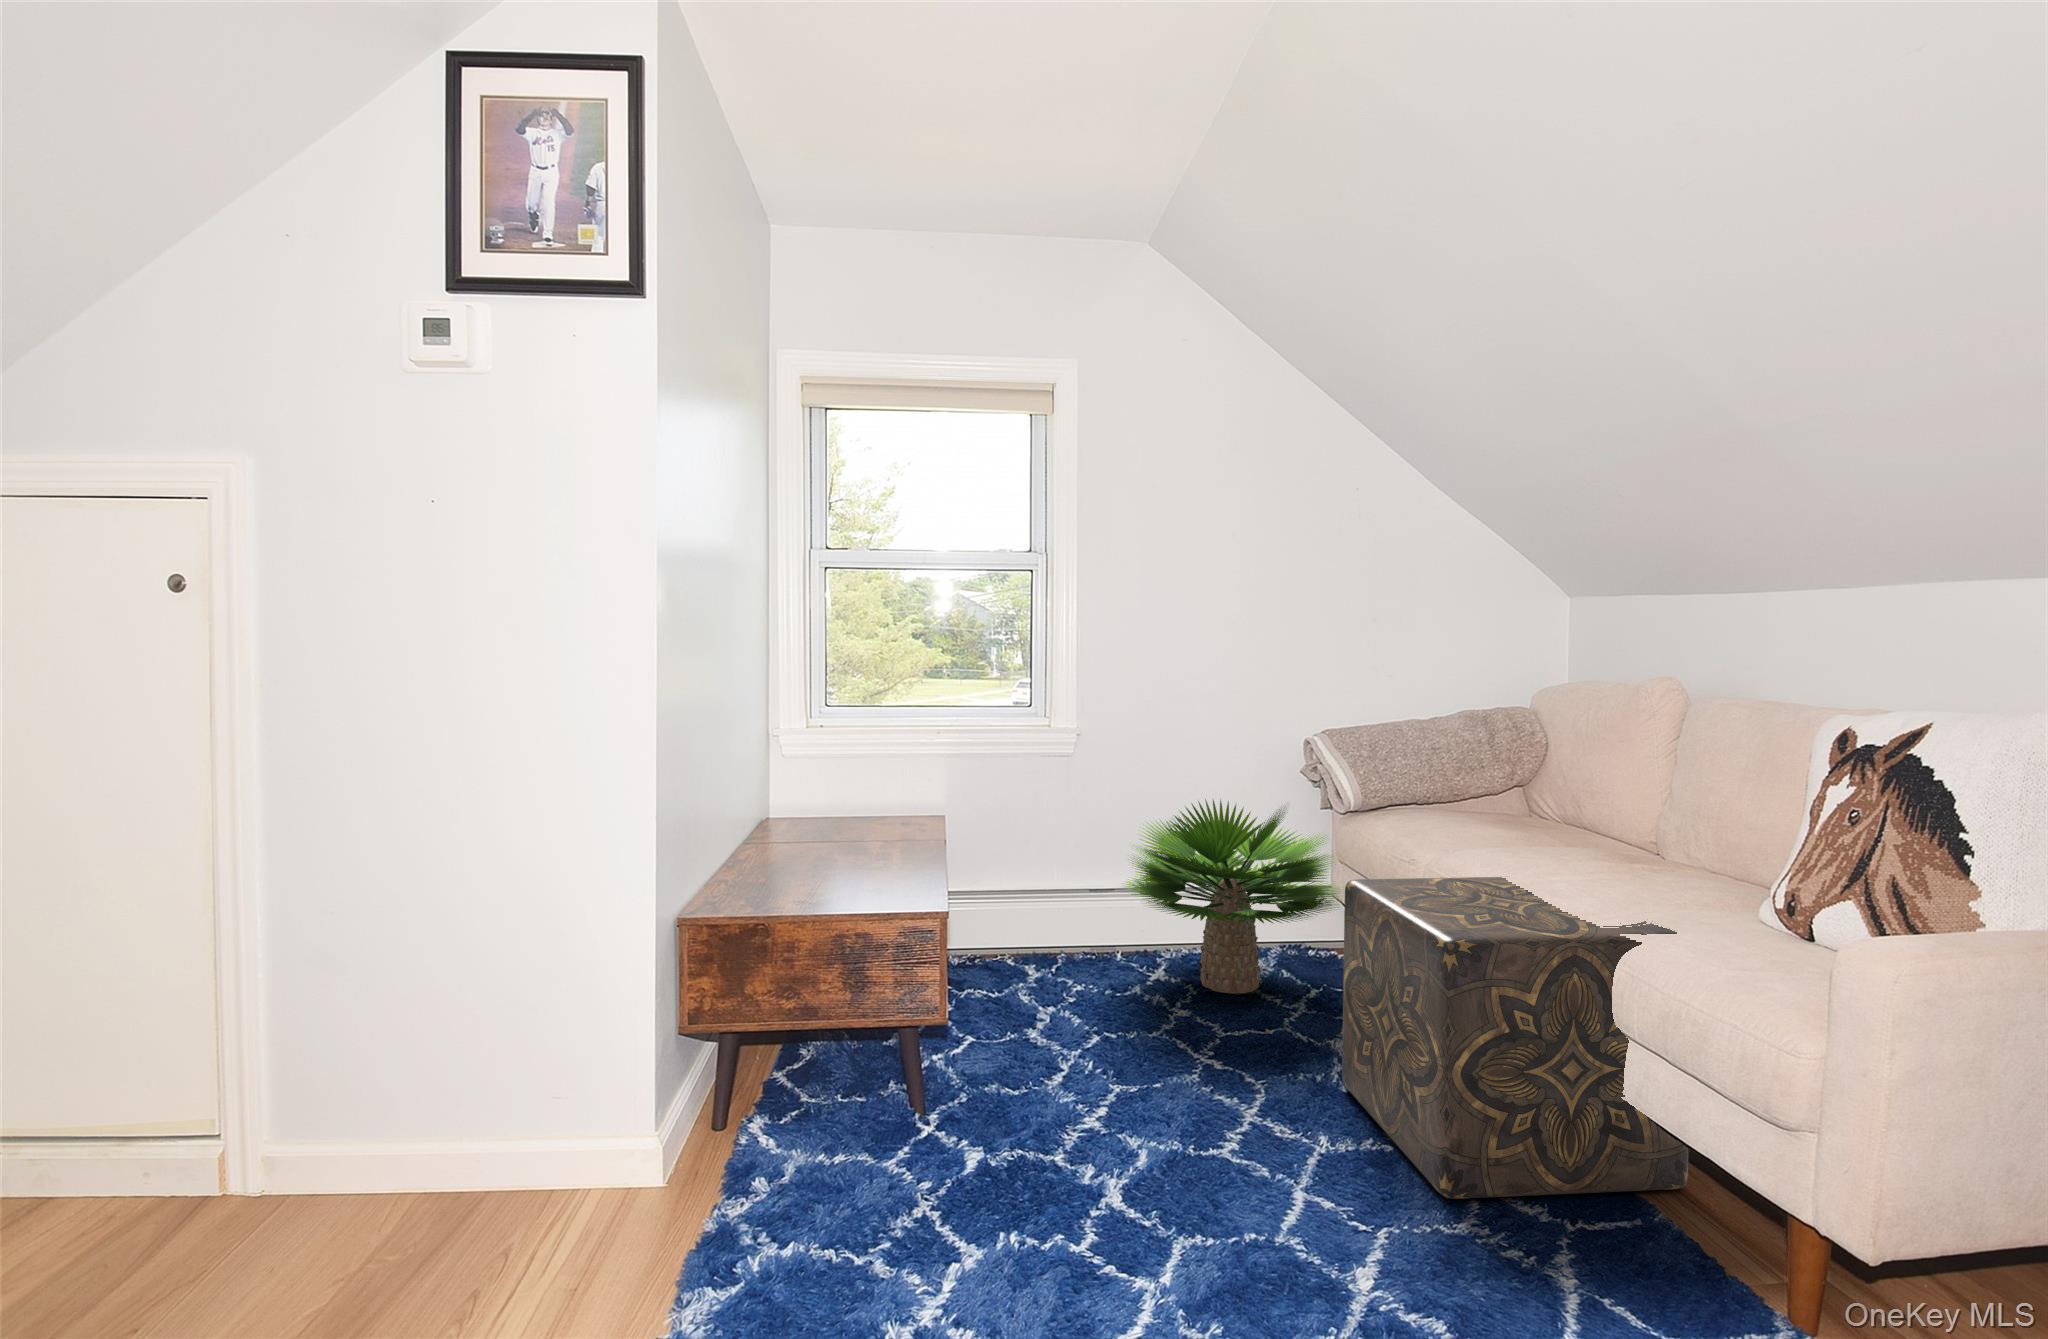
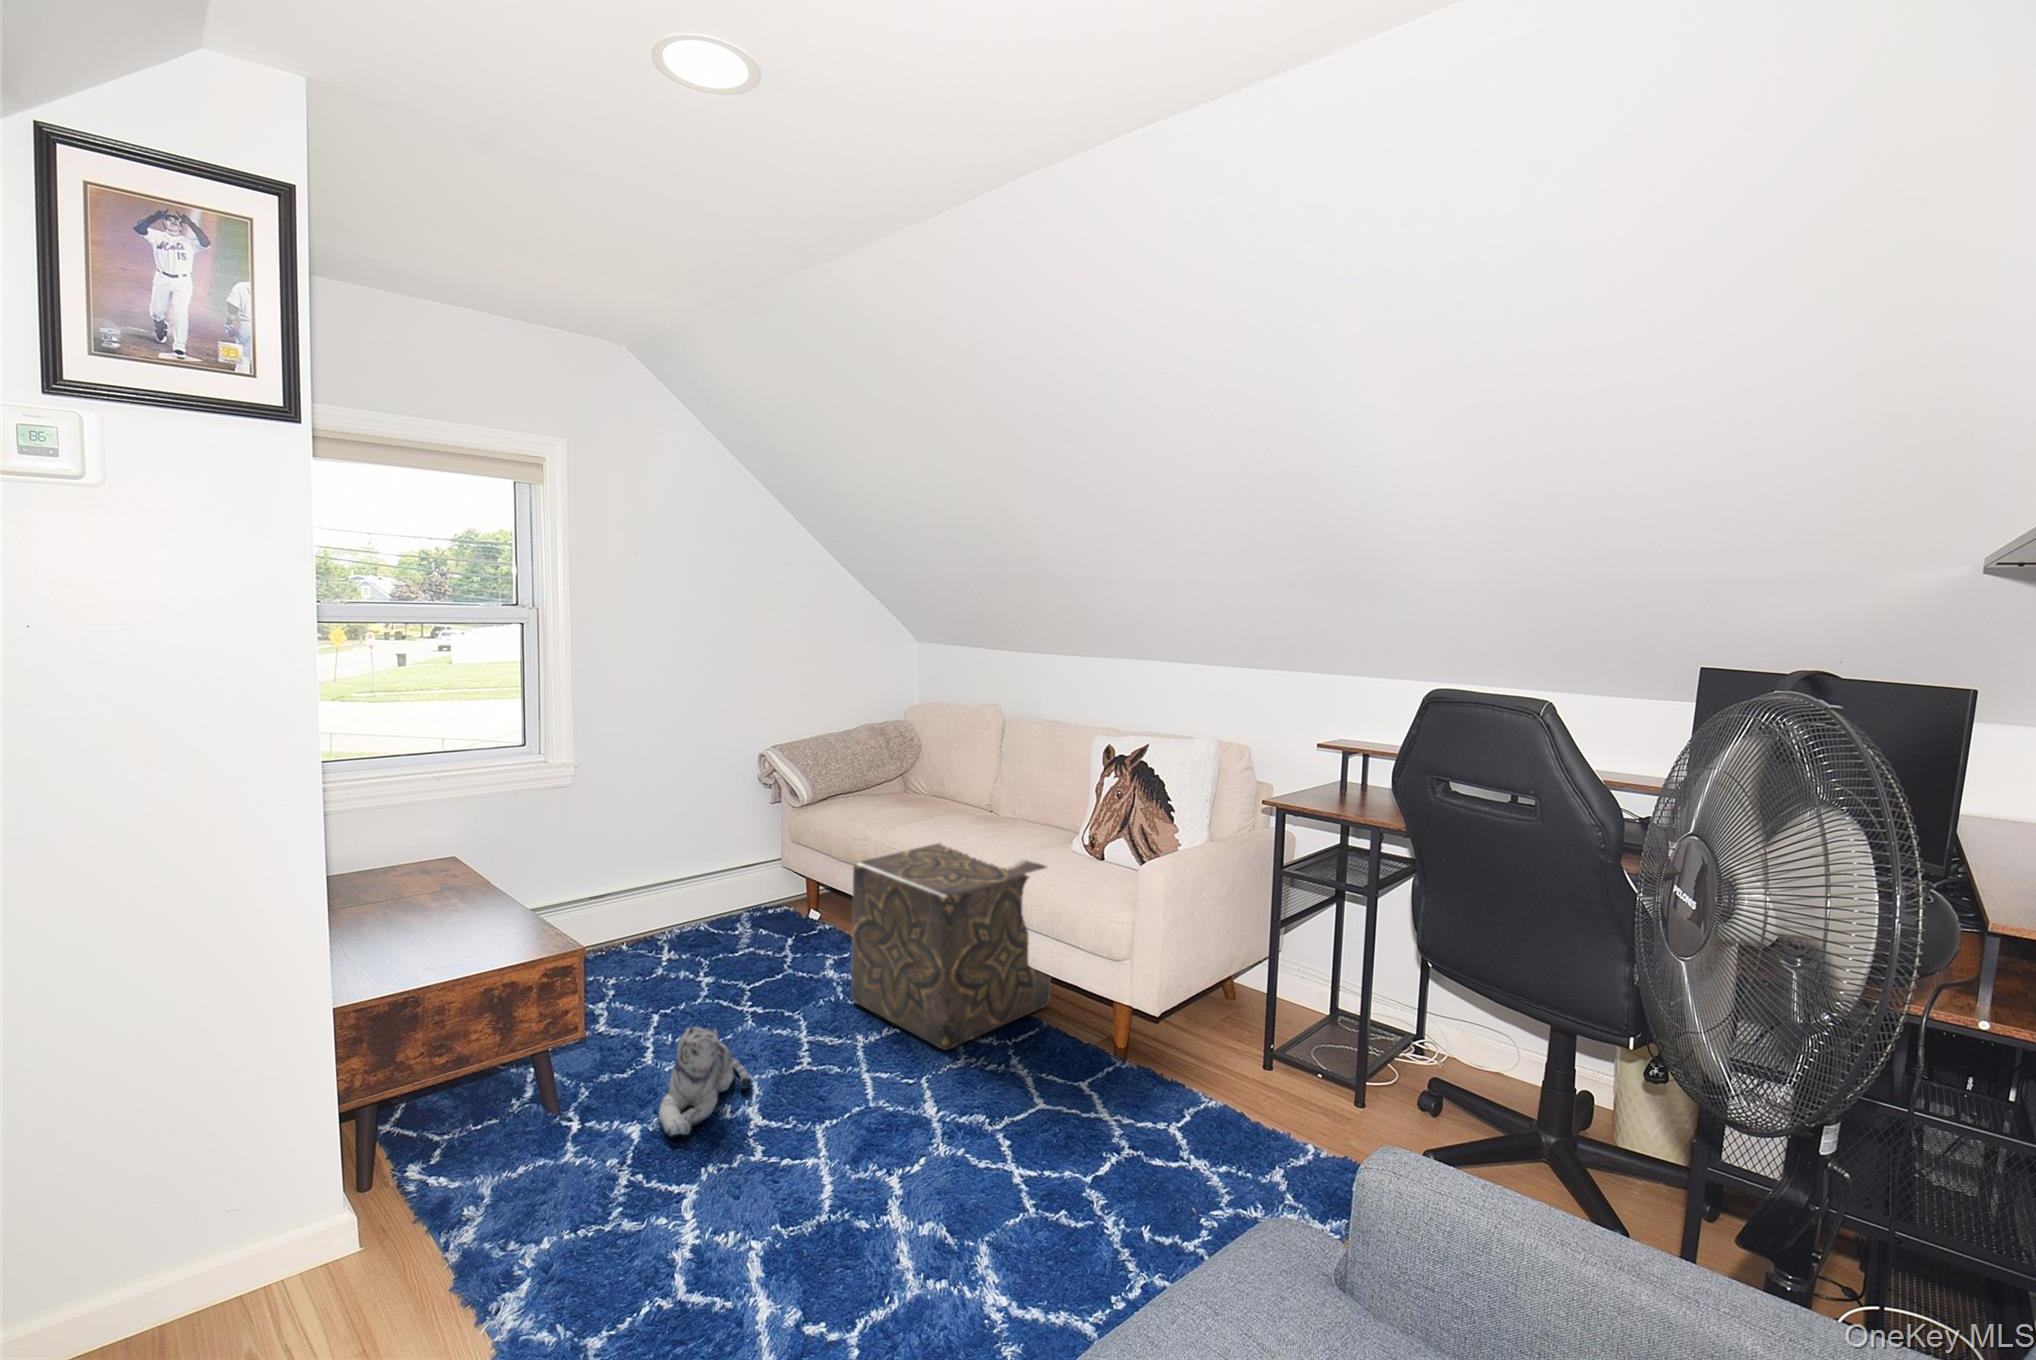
potted plant: present [1126,799,1341,993] -> none [630,800,818,958]
plush toy: none [999,1042,1147,1183] -> present [658,1027,749,1136]

